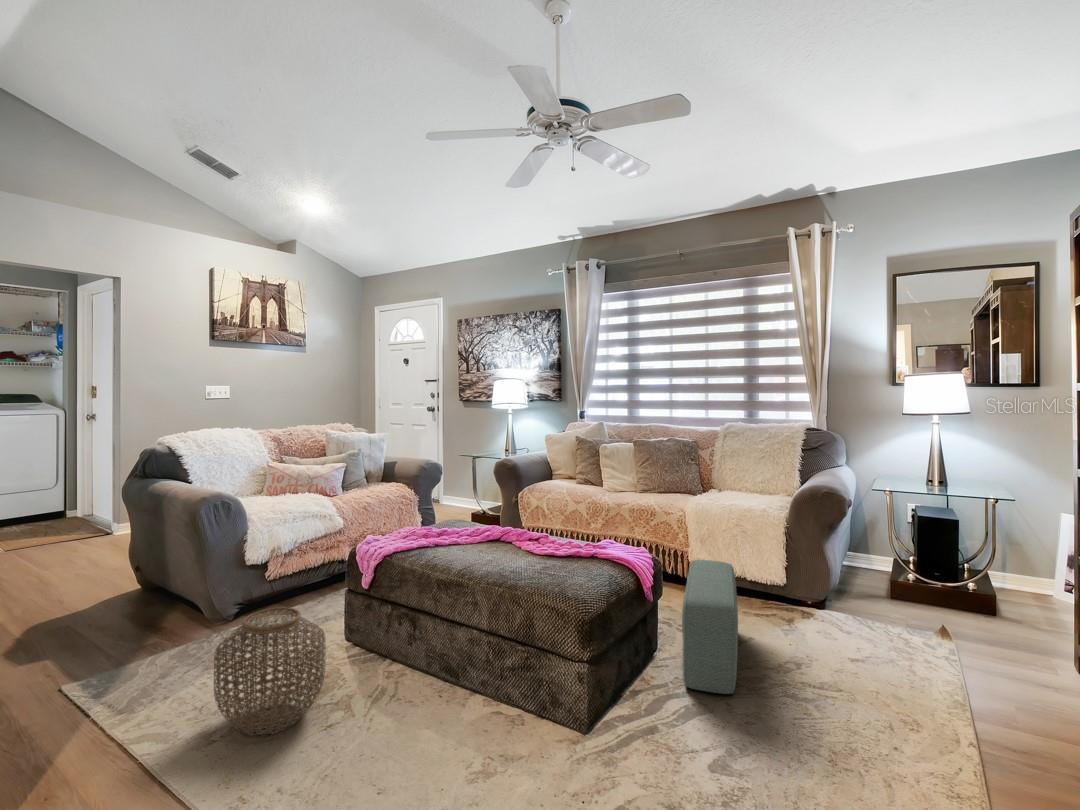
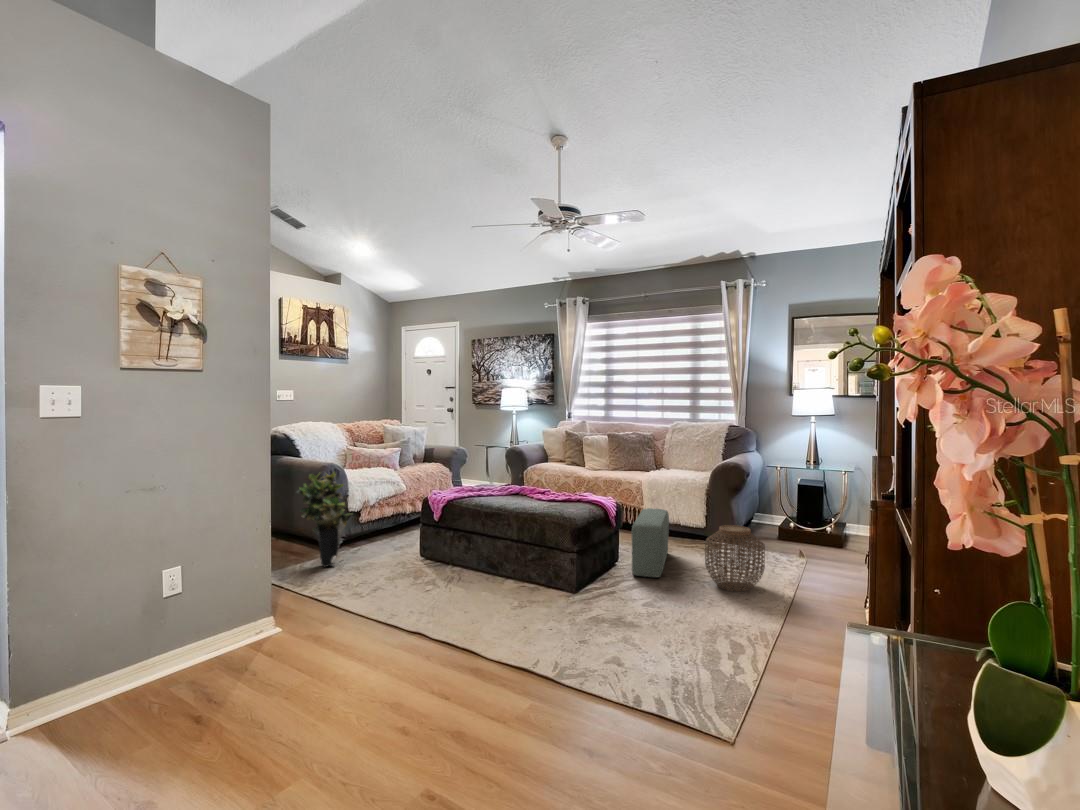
potted plant: none [142,507,238,665] -> present [297,472,352,567]
woven basket: present [214,607,326,735] -> present [705,525,765,592]

